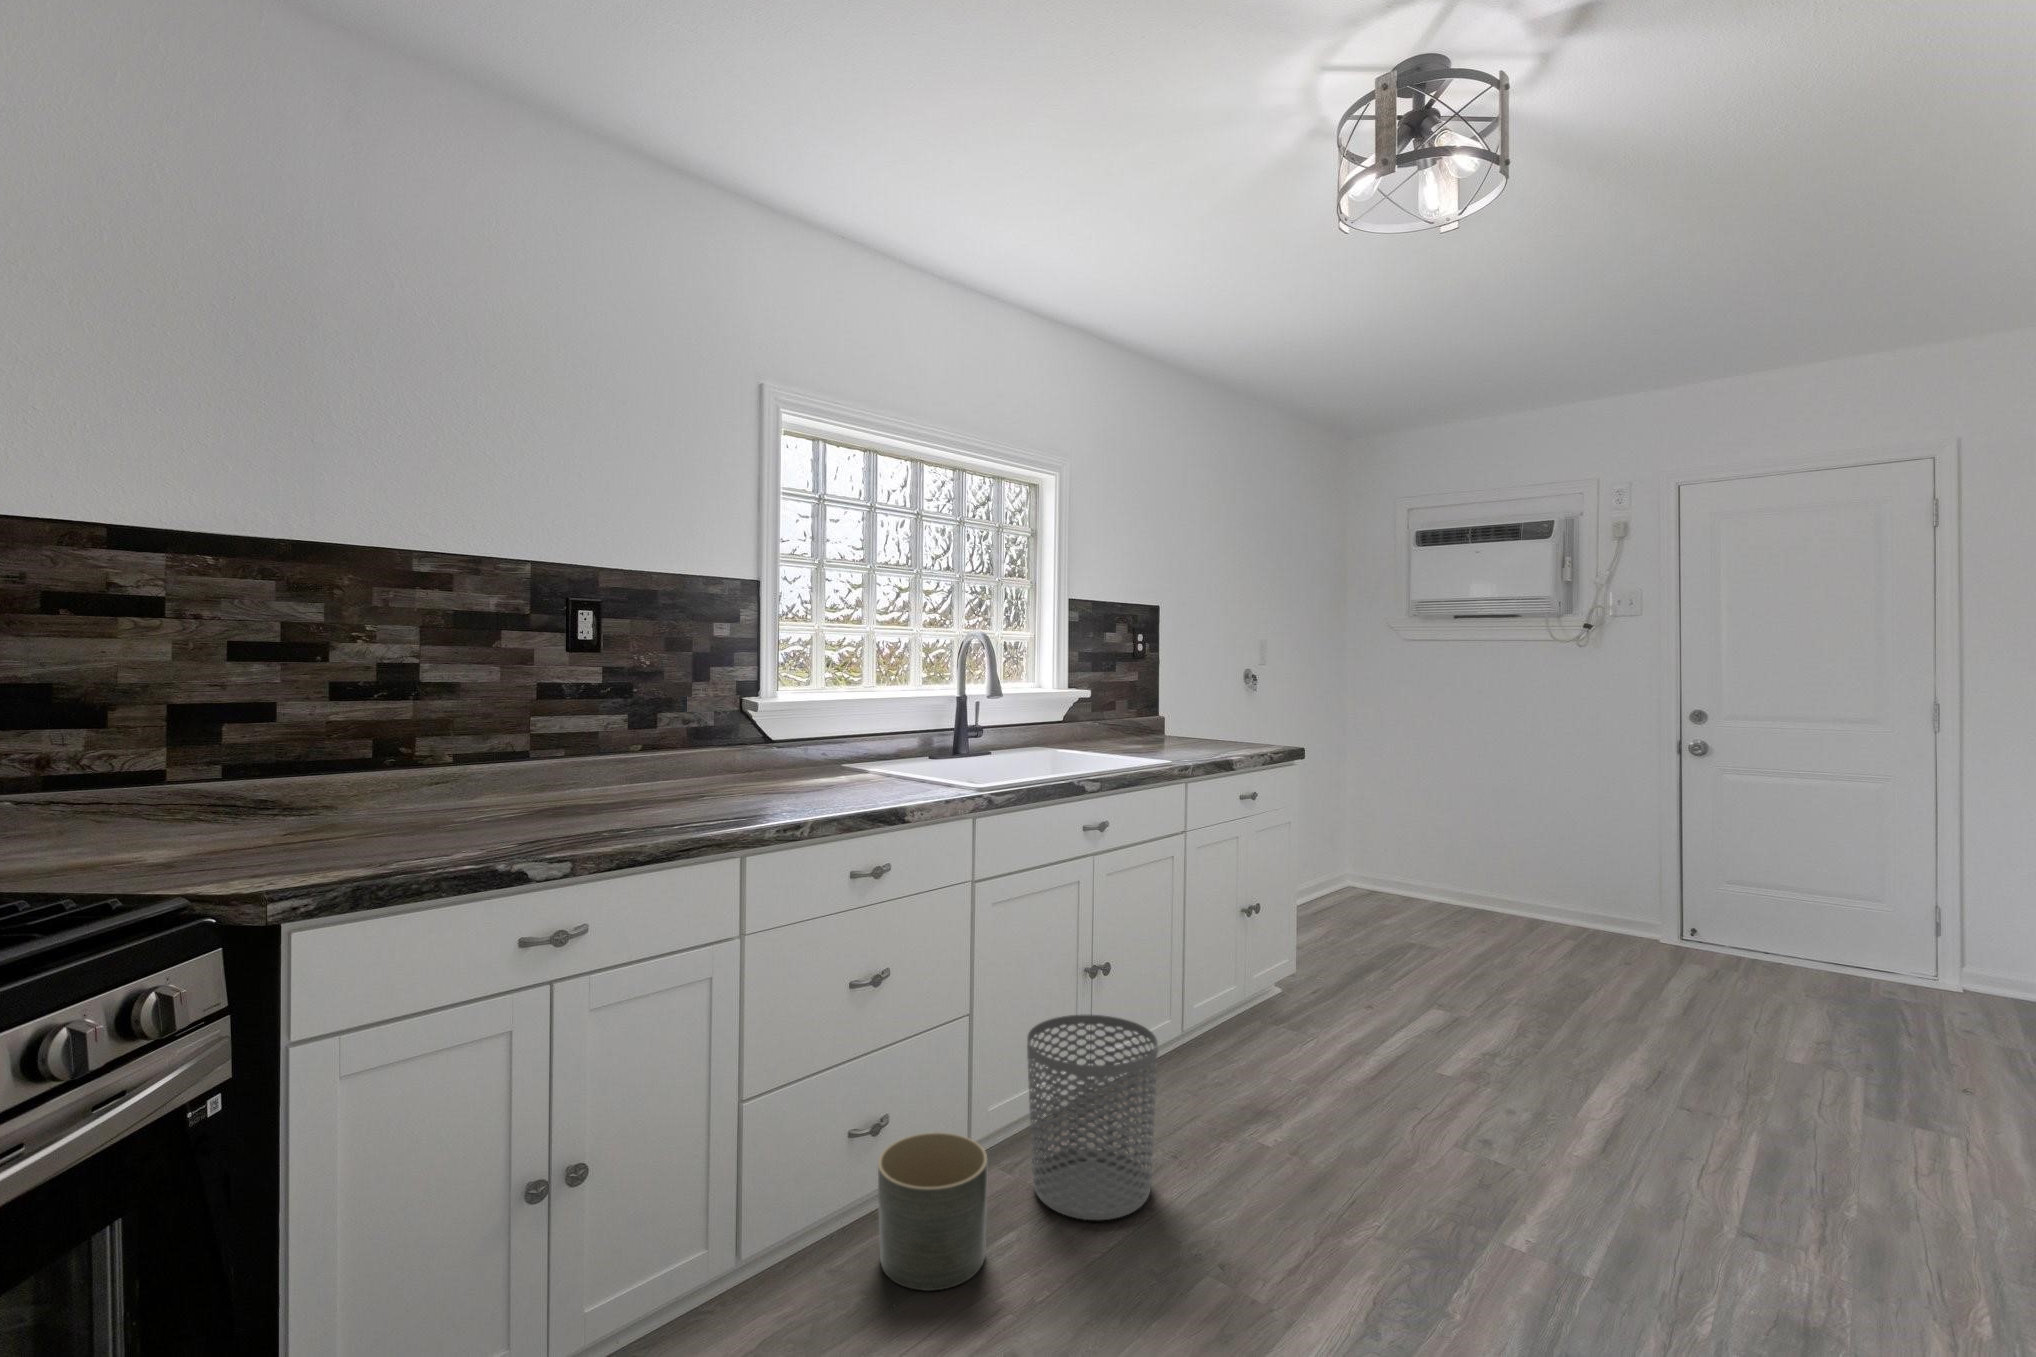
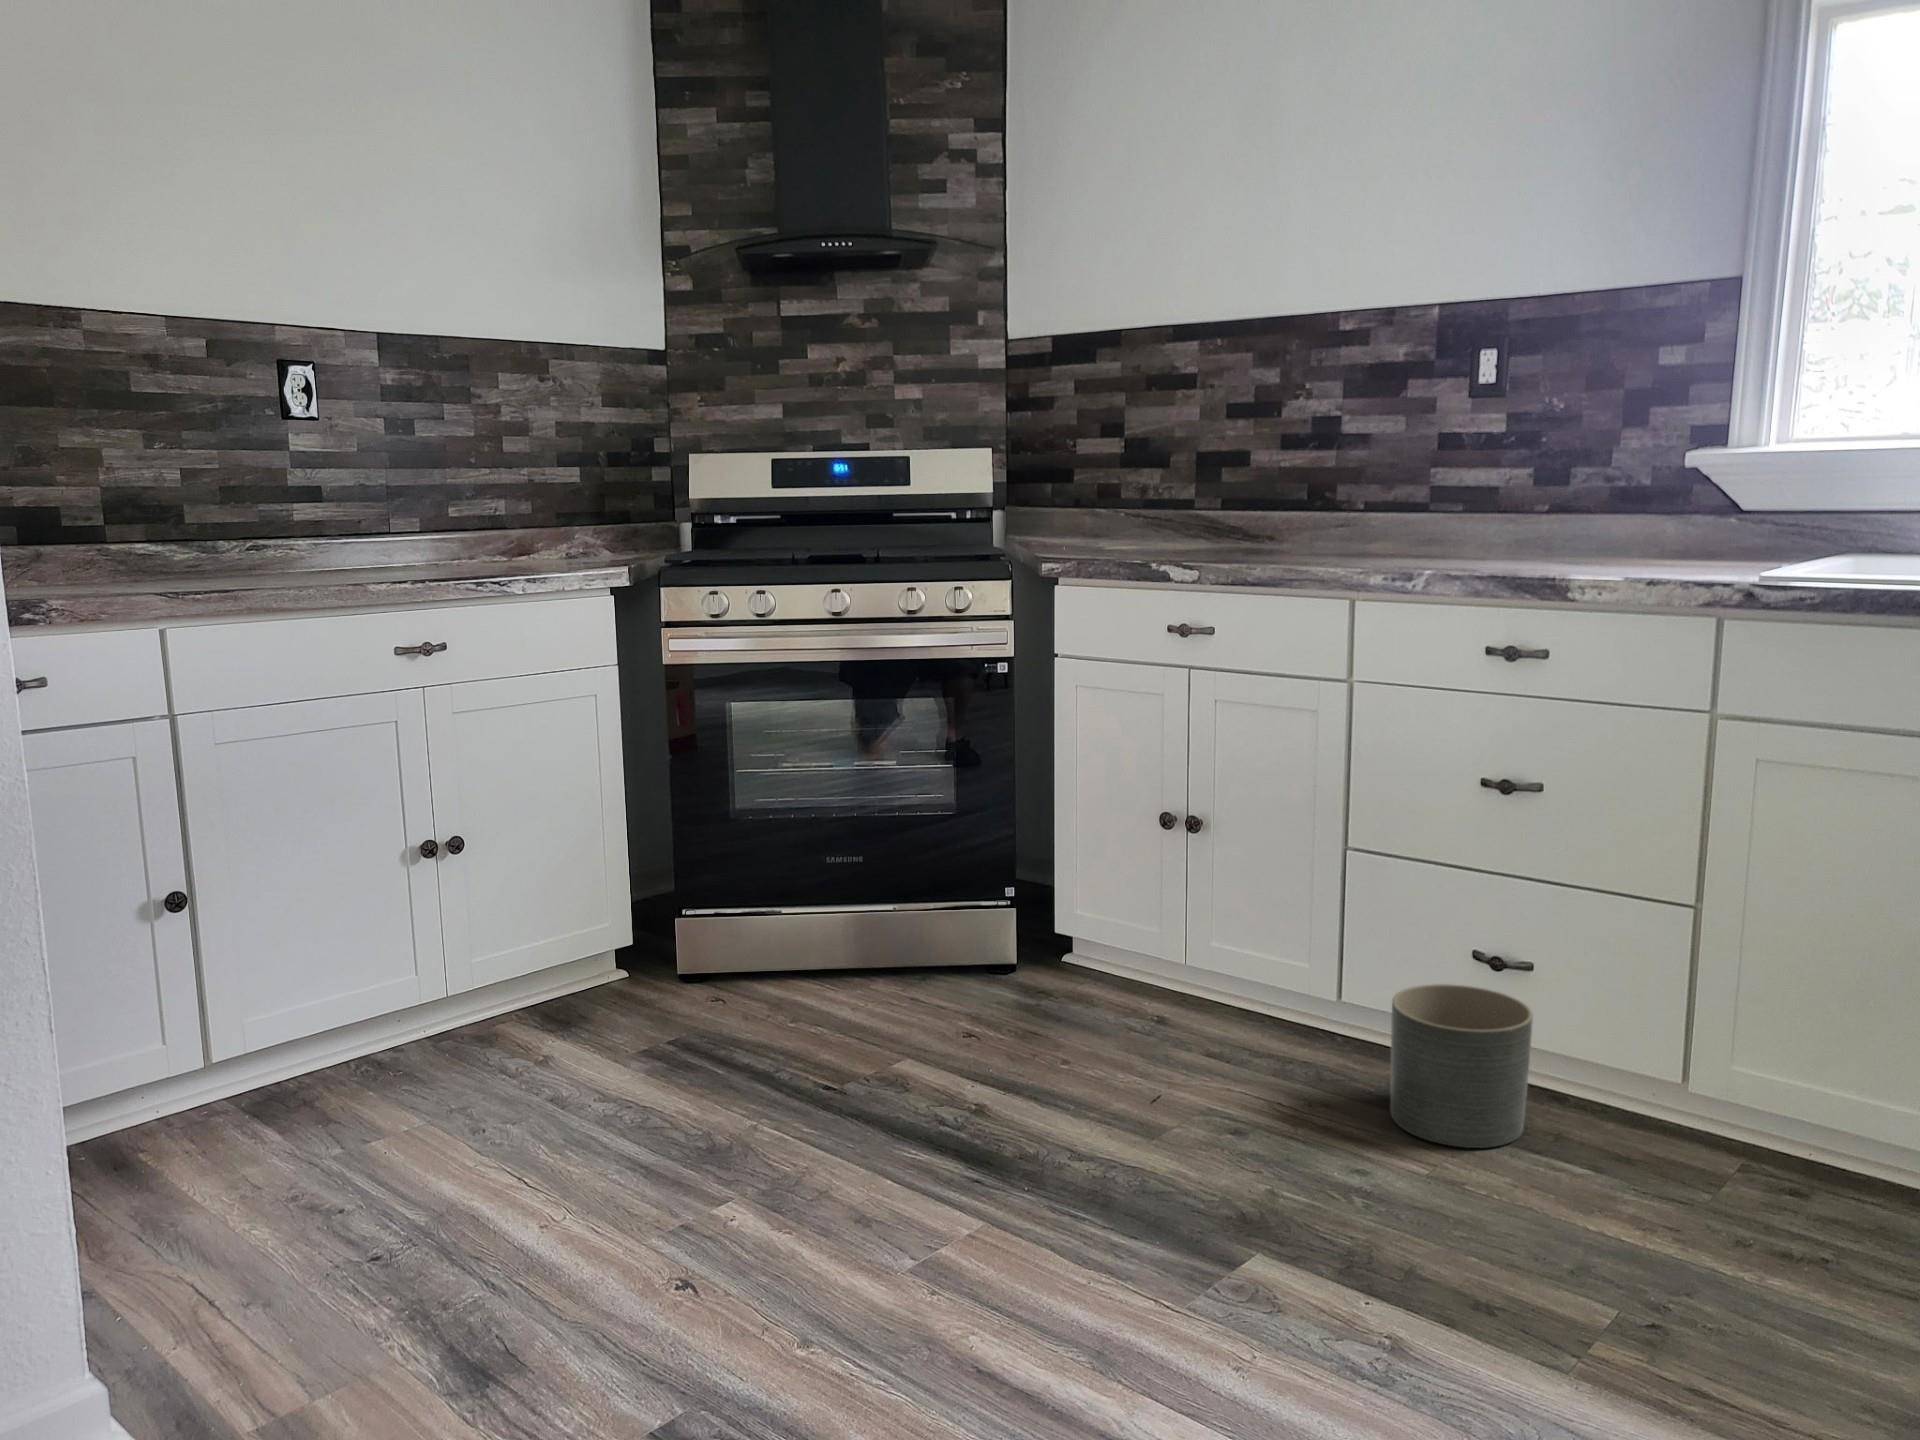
waste bin: present [1027,1014,1158,1220] -> none [1591,964,1834,1277]

